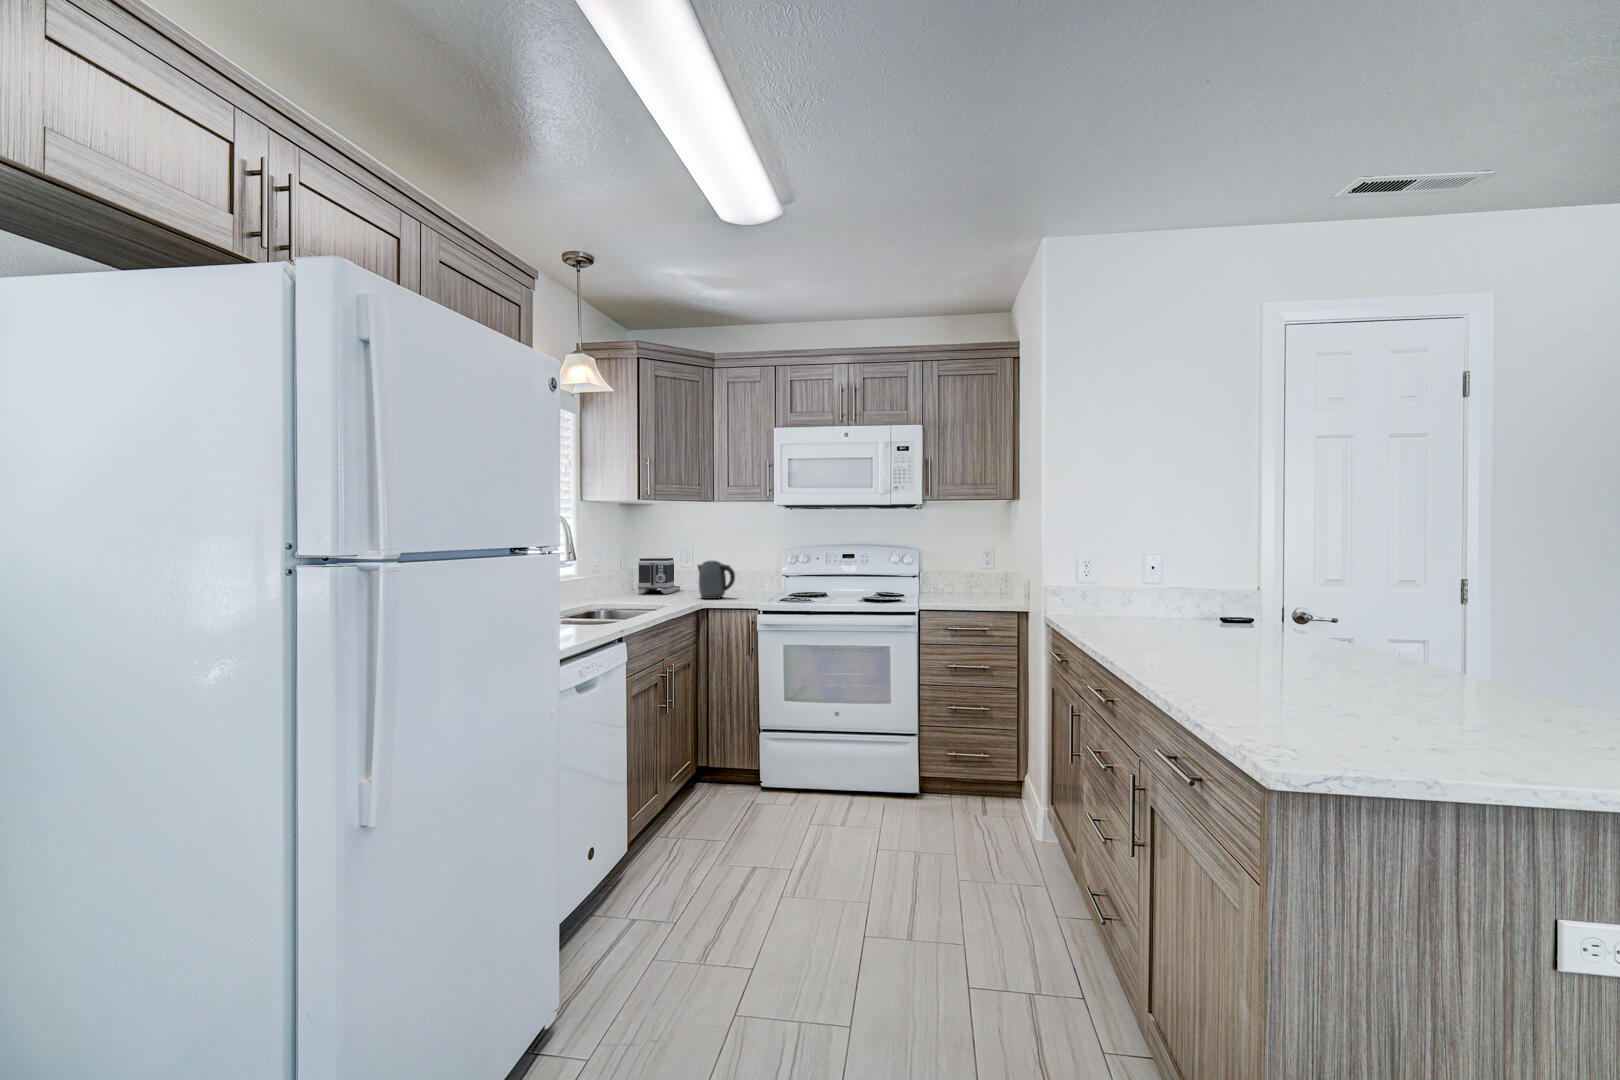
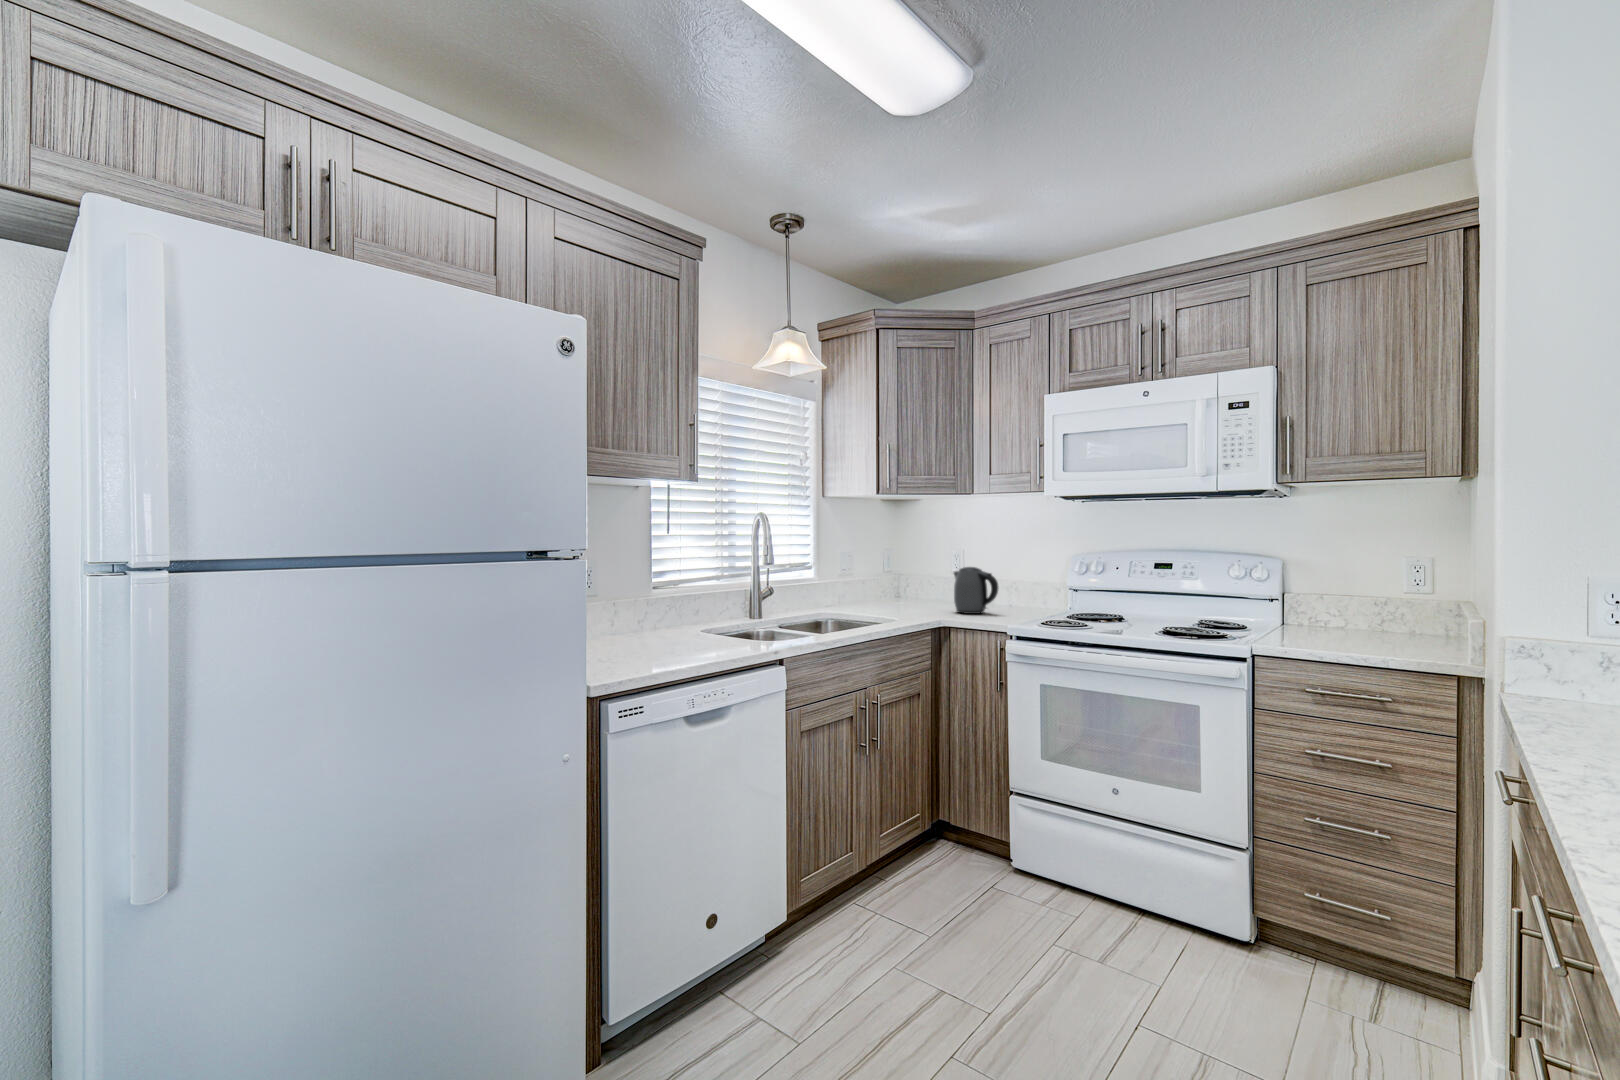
toaster: present [638,557,680,594] -> none [898,560,954,604]

